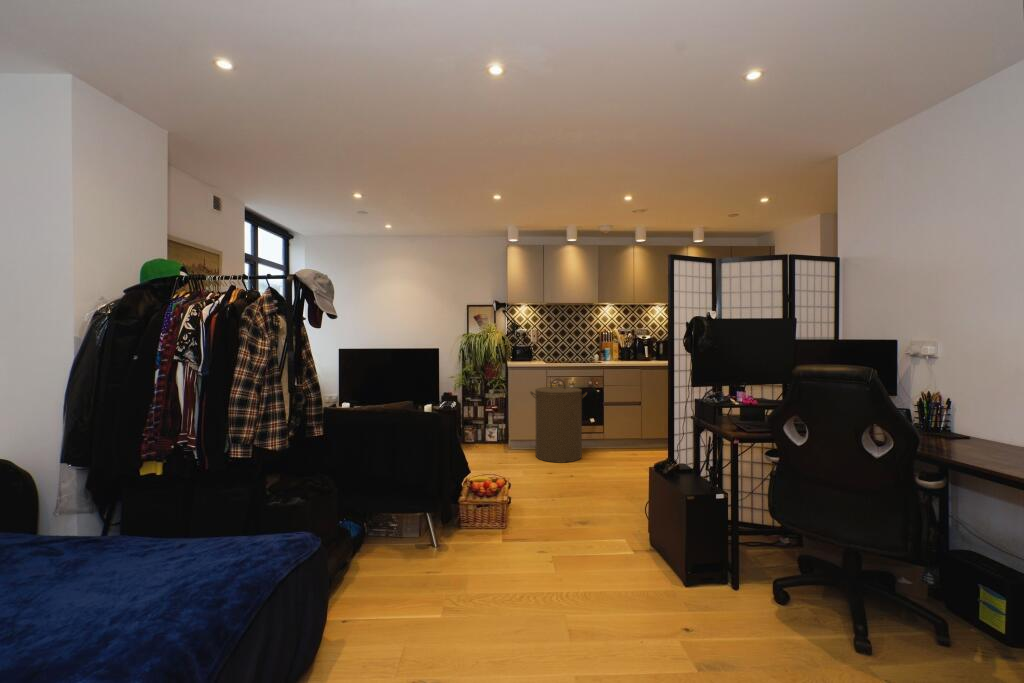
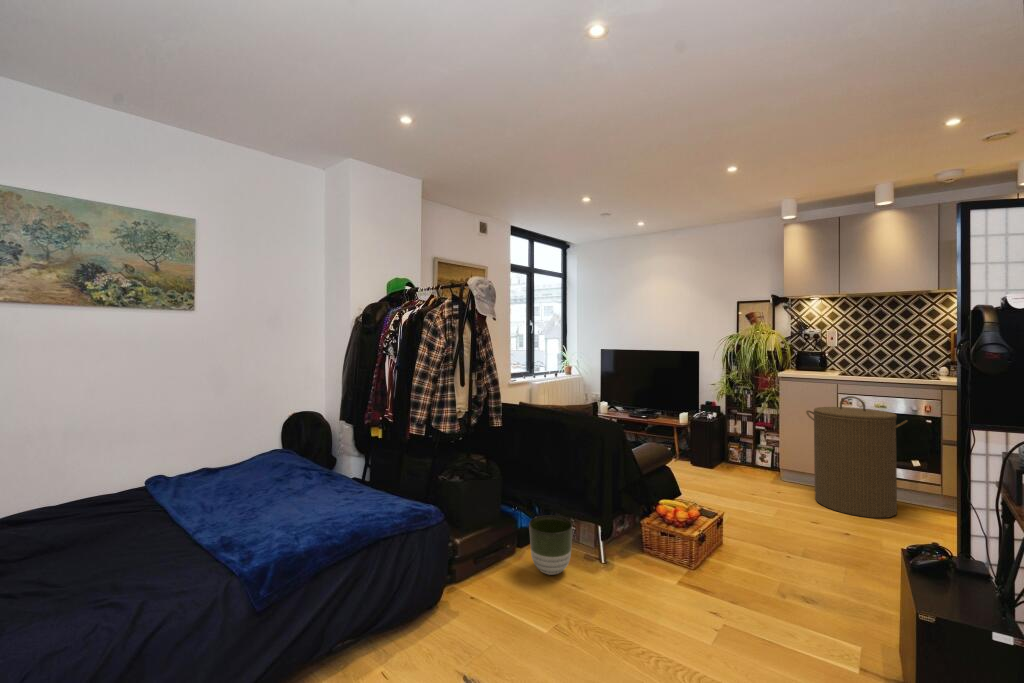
planter: none [376,516,421,576] -> present [529,515,572,575]

